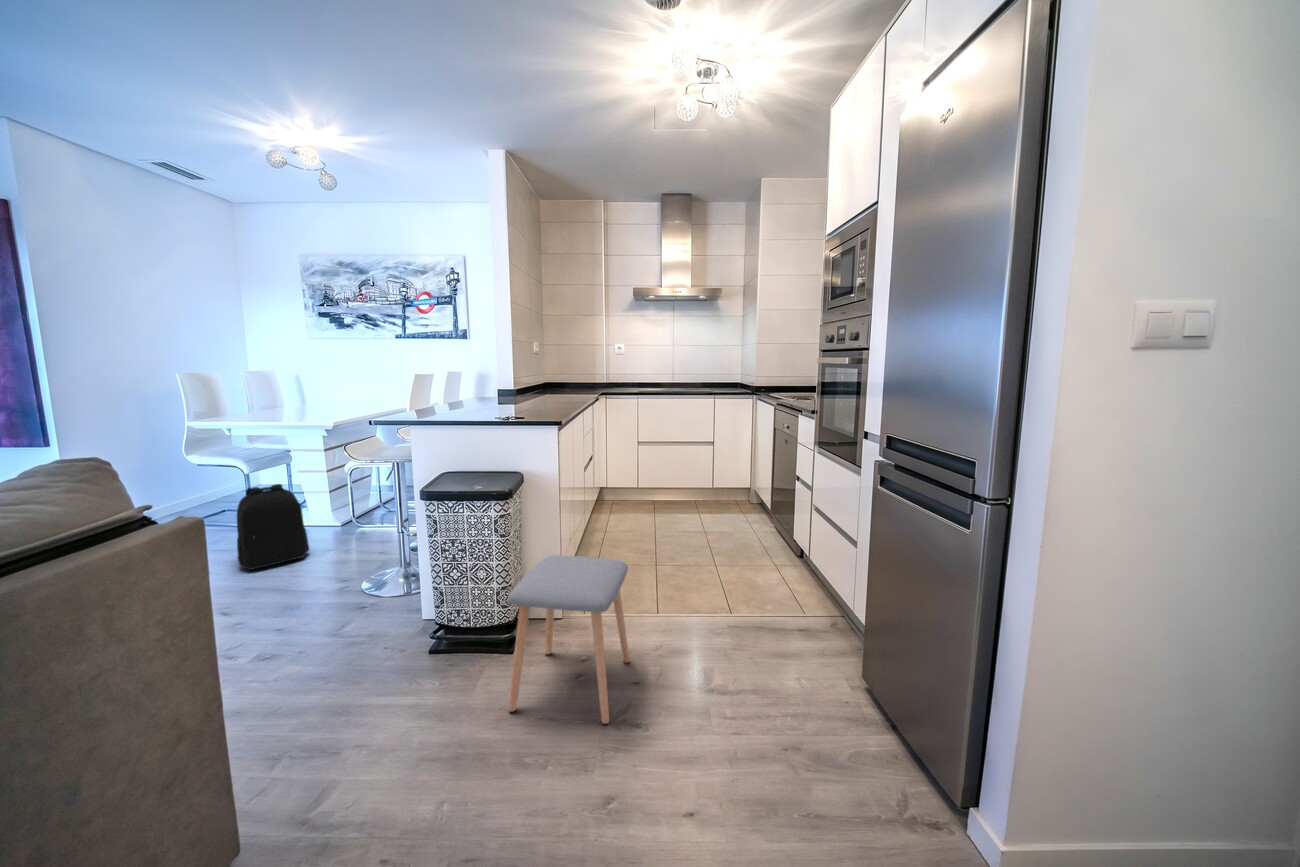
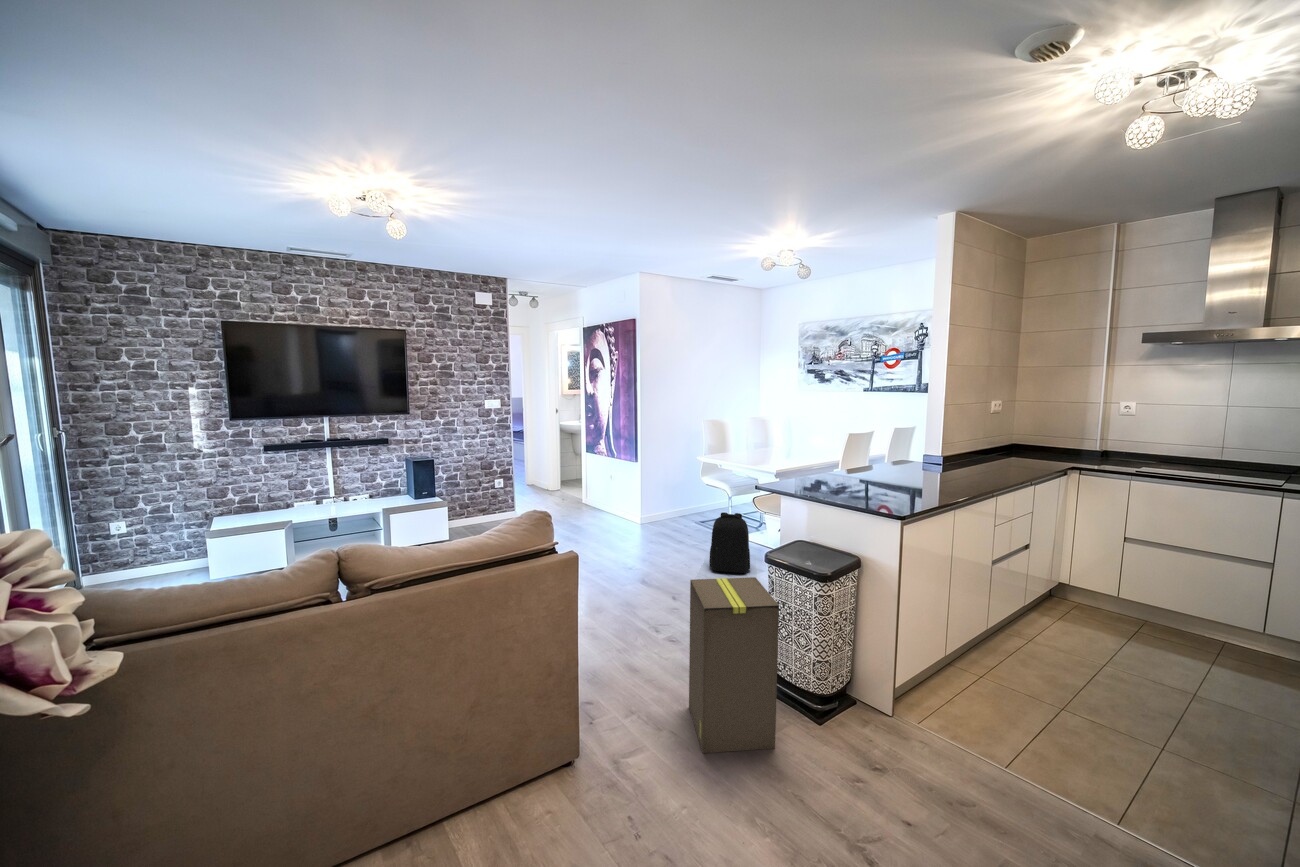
cardboard box: none [335,520,493,765] -> present [689,577,779,753]
stool: present [508,555,630,725] -> none [777,650,917,837]

